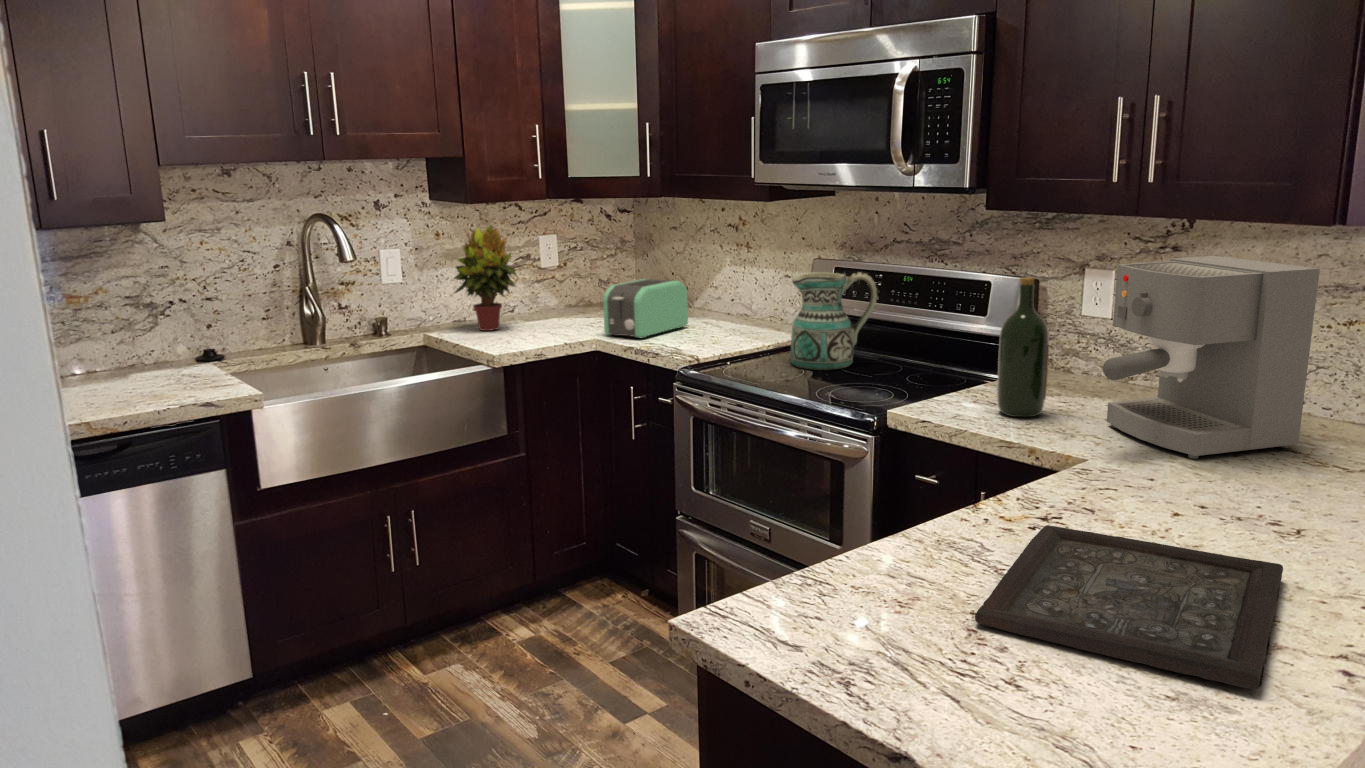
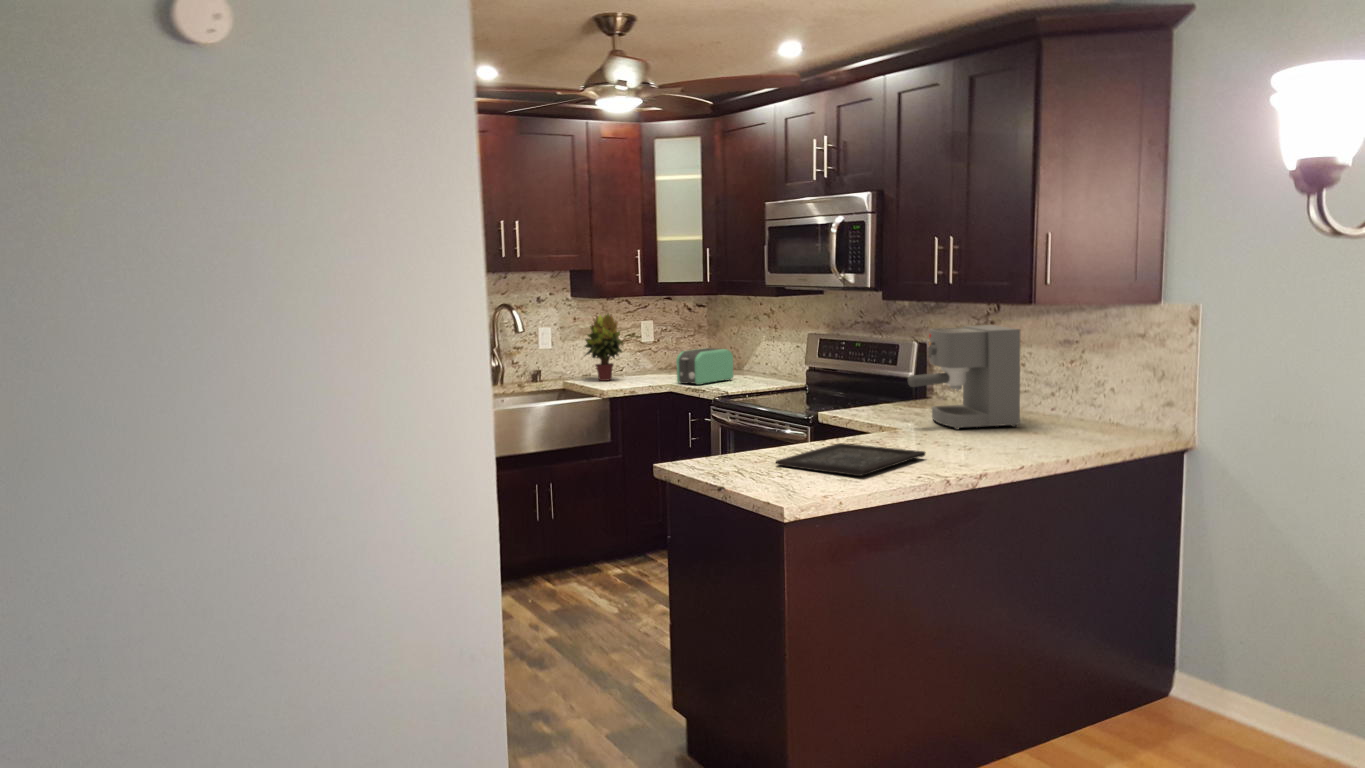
ceramic pitcher: present [791,272,877,370] -> none [782,340,835,398]
wine bottle: present [997,277,1049,417] -> none [877,337,904,416]

